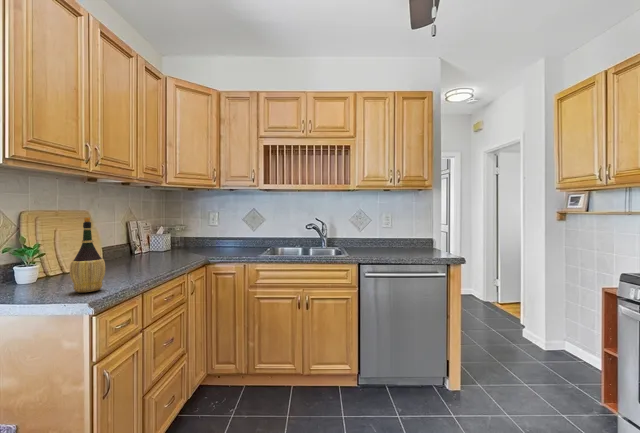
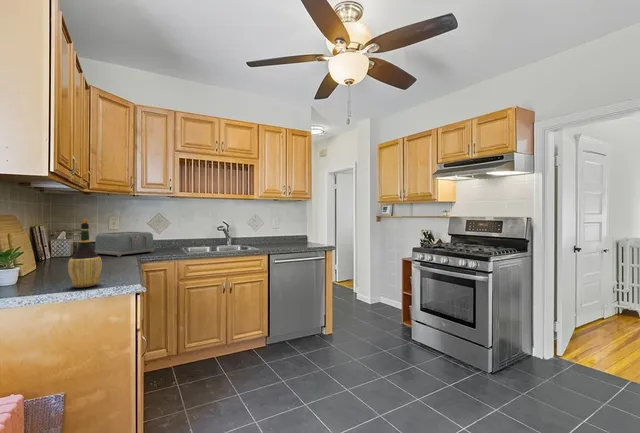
toaster: none [183,229,235,255] -> present [95,232,155,257]

